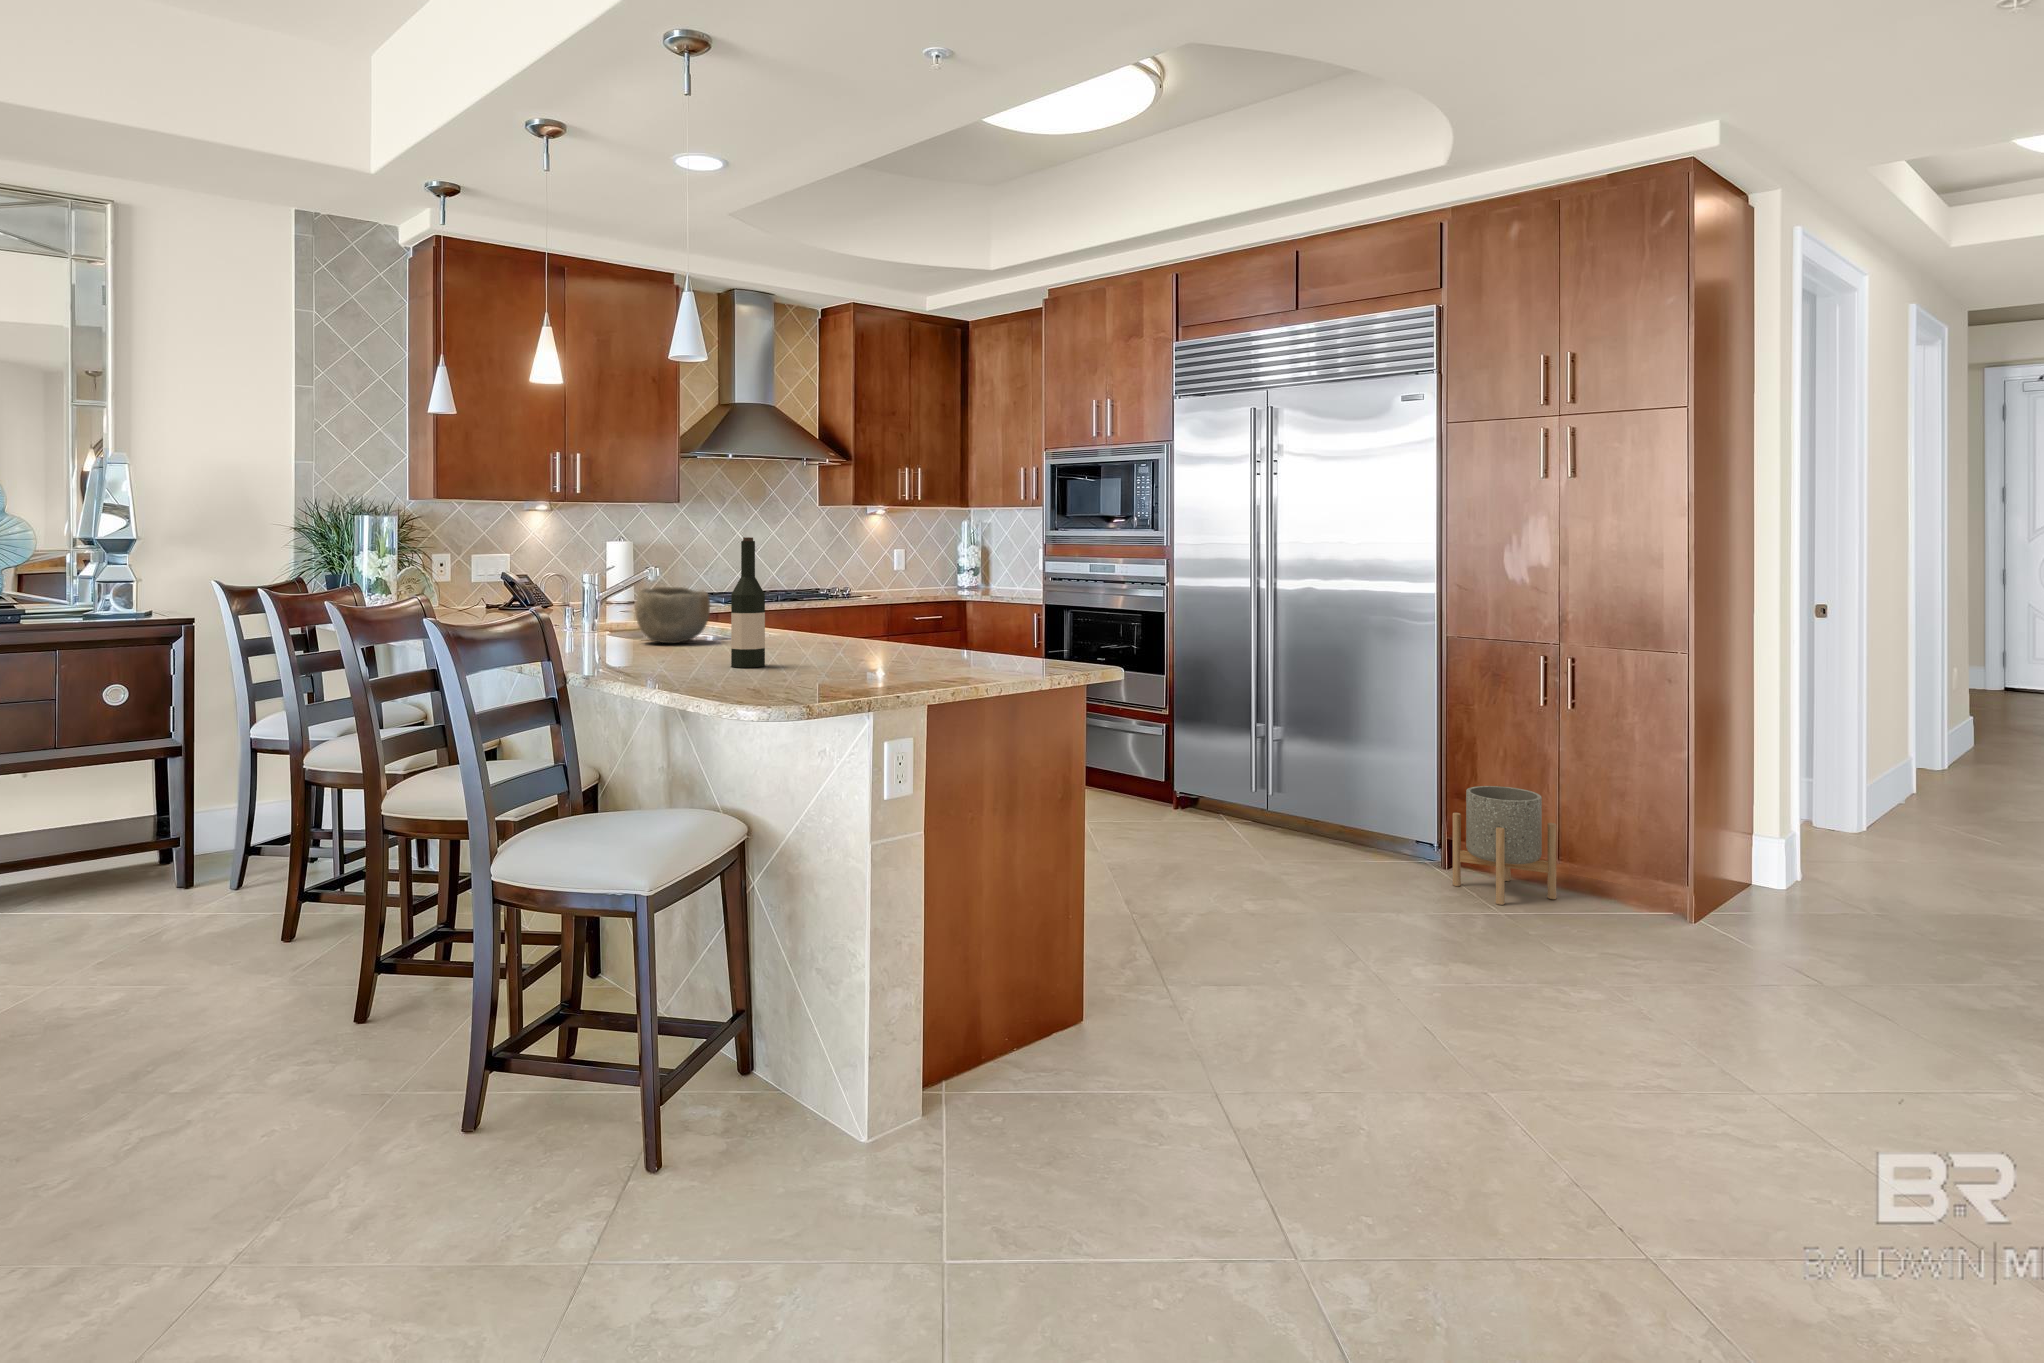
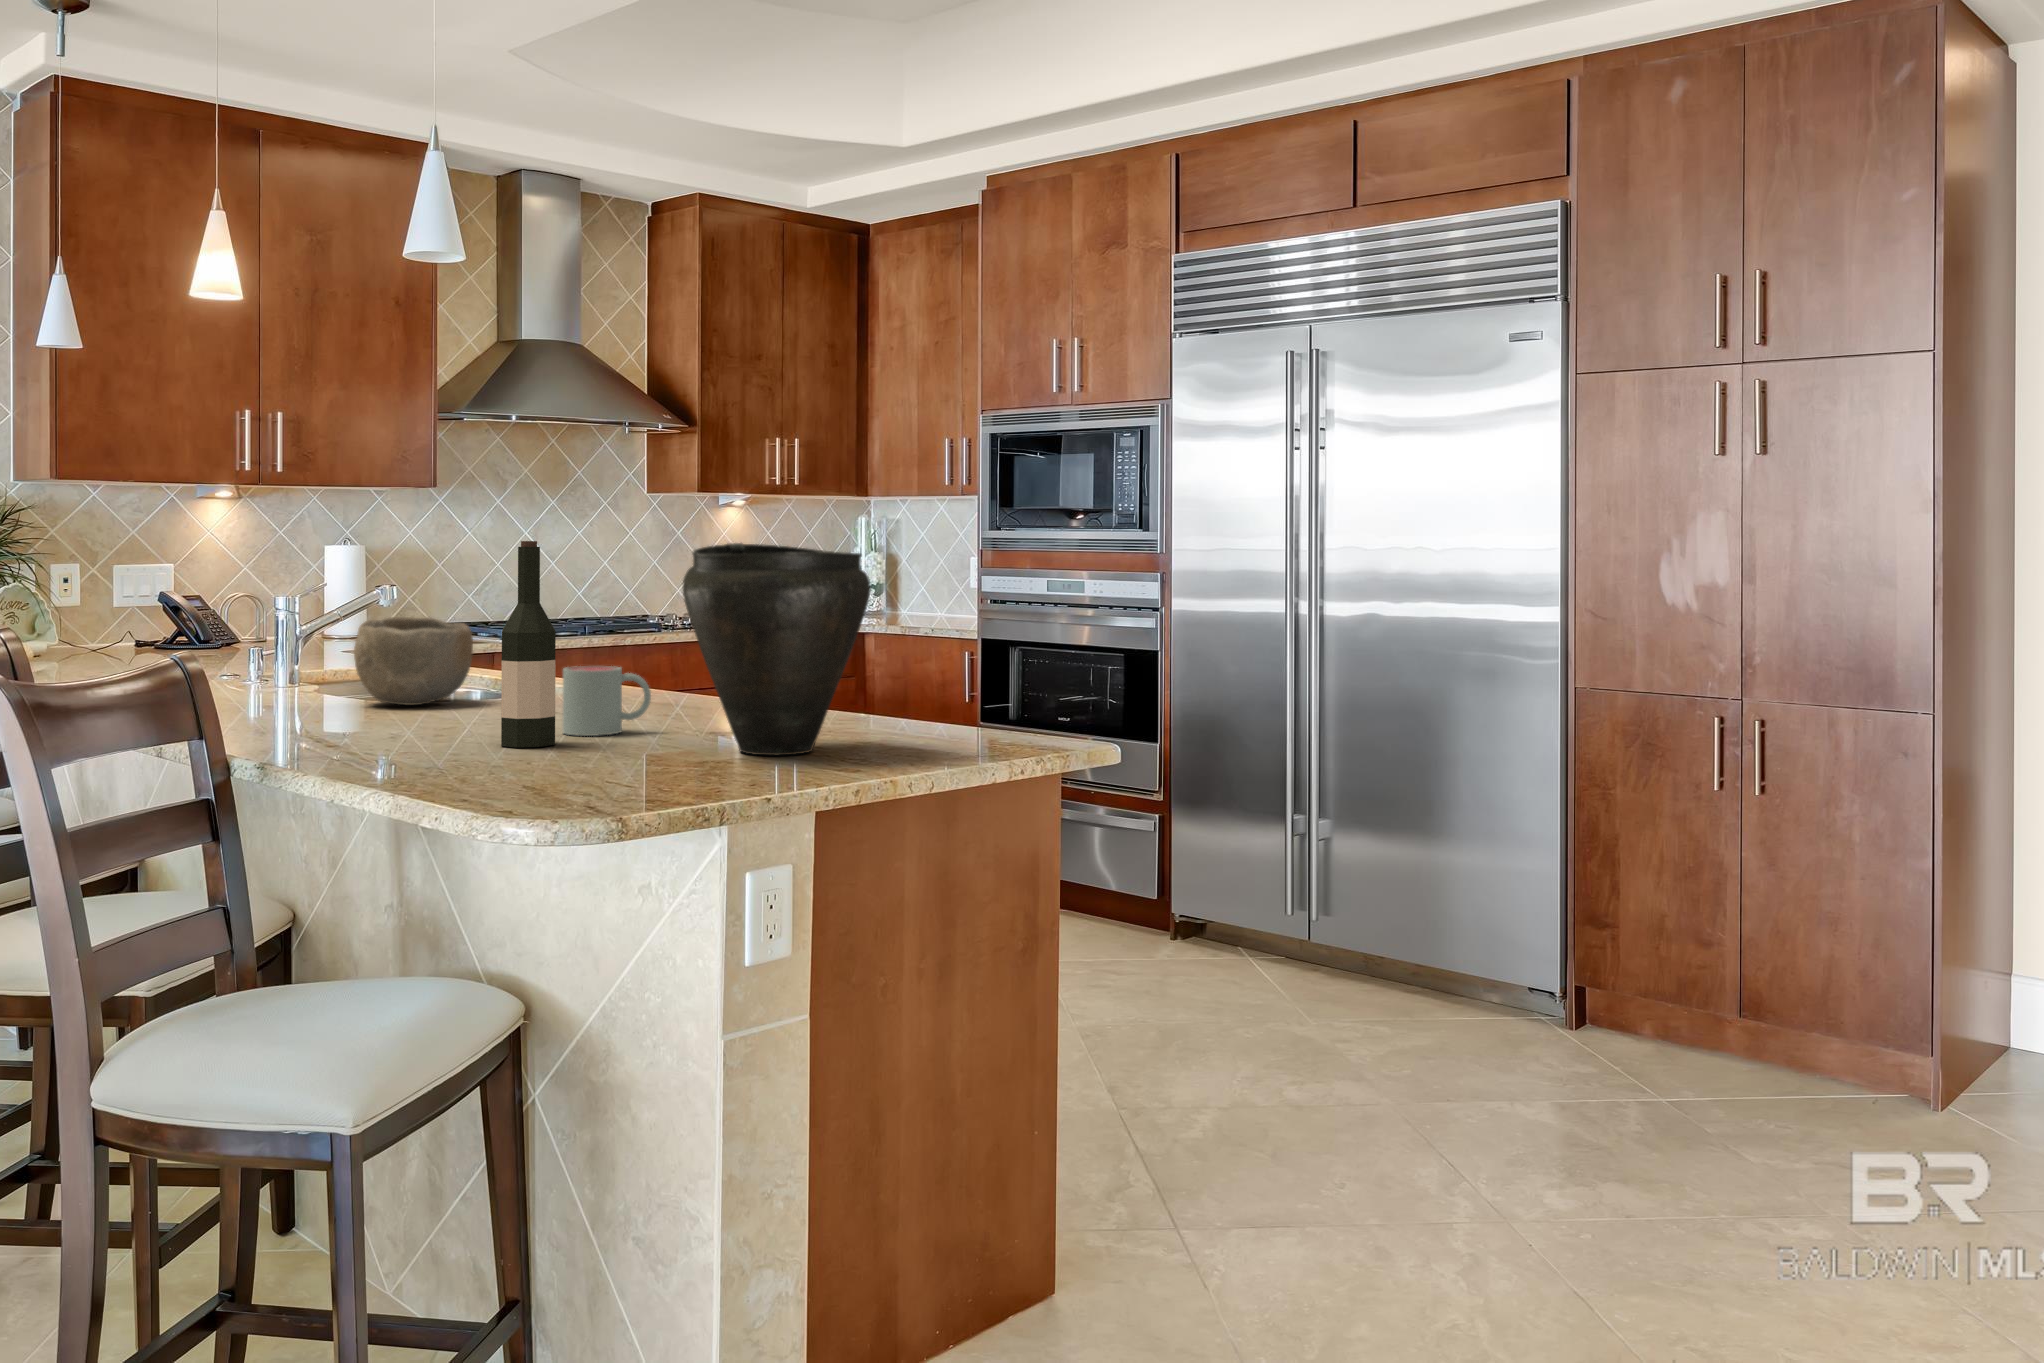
vase: none [845,538,964,673] -> present [683,543,871,755]
mug: none [769,617,825,661] -> present [562,666,651,736]
planter: present [1453,786,1556,905] -> none [1586,909,1738,1087]

